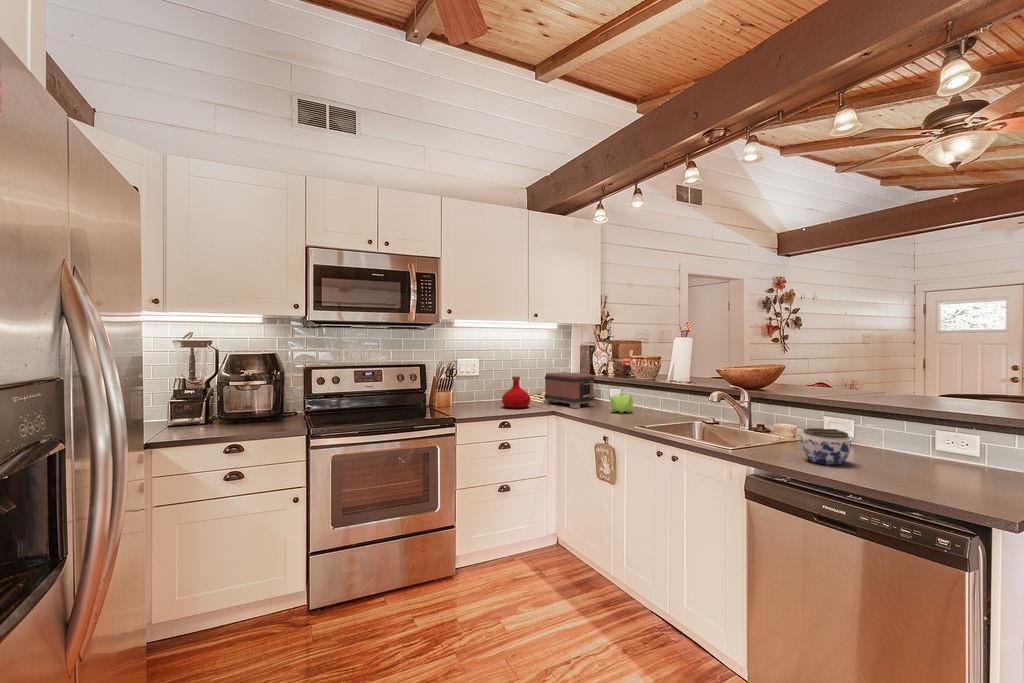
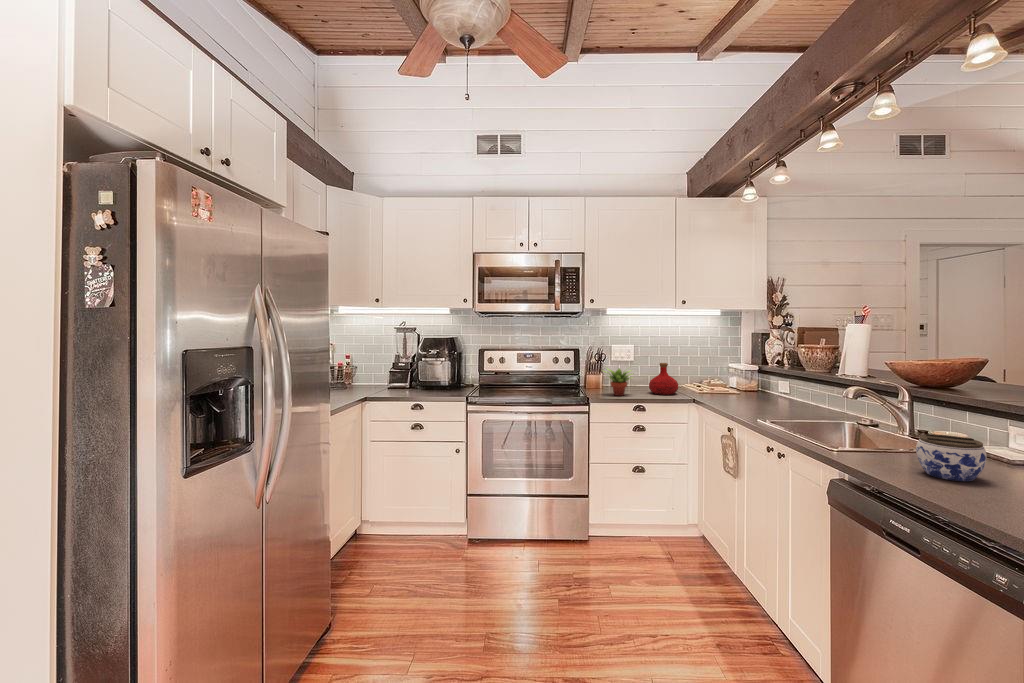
toaster: present [543,372,595,408] -> none [698,361,753,399]
succulent plant: none [459,381,492,413] -> present [607,368,631,396]
teapot: present [609,393,633,413] -> none [758,385,790,407]

